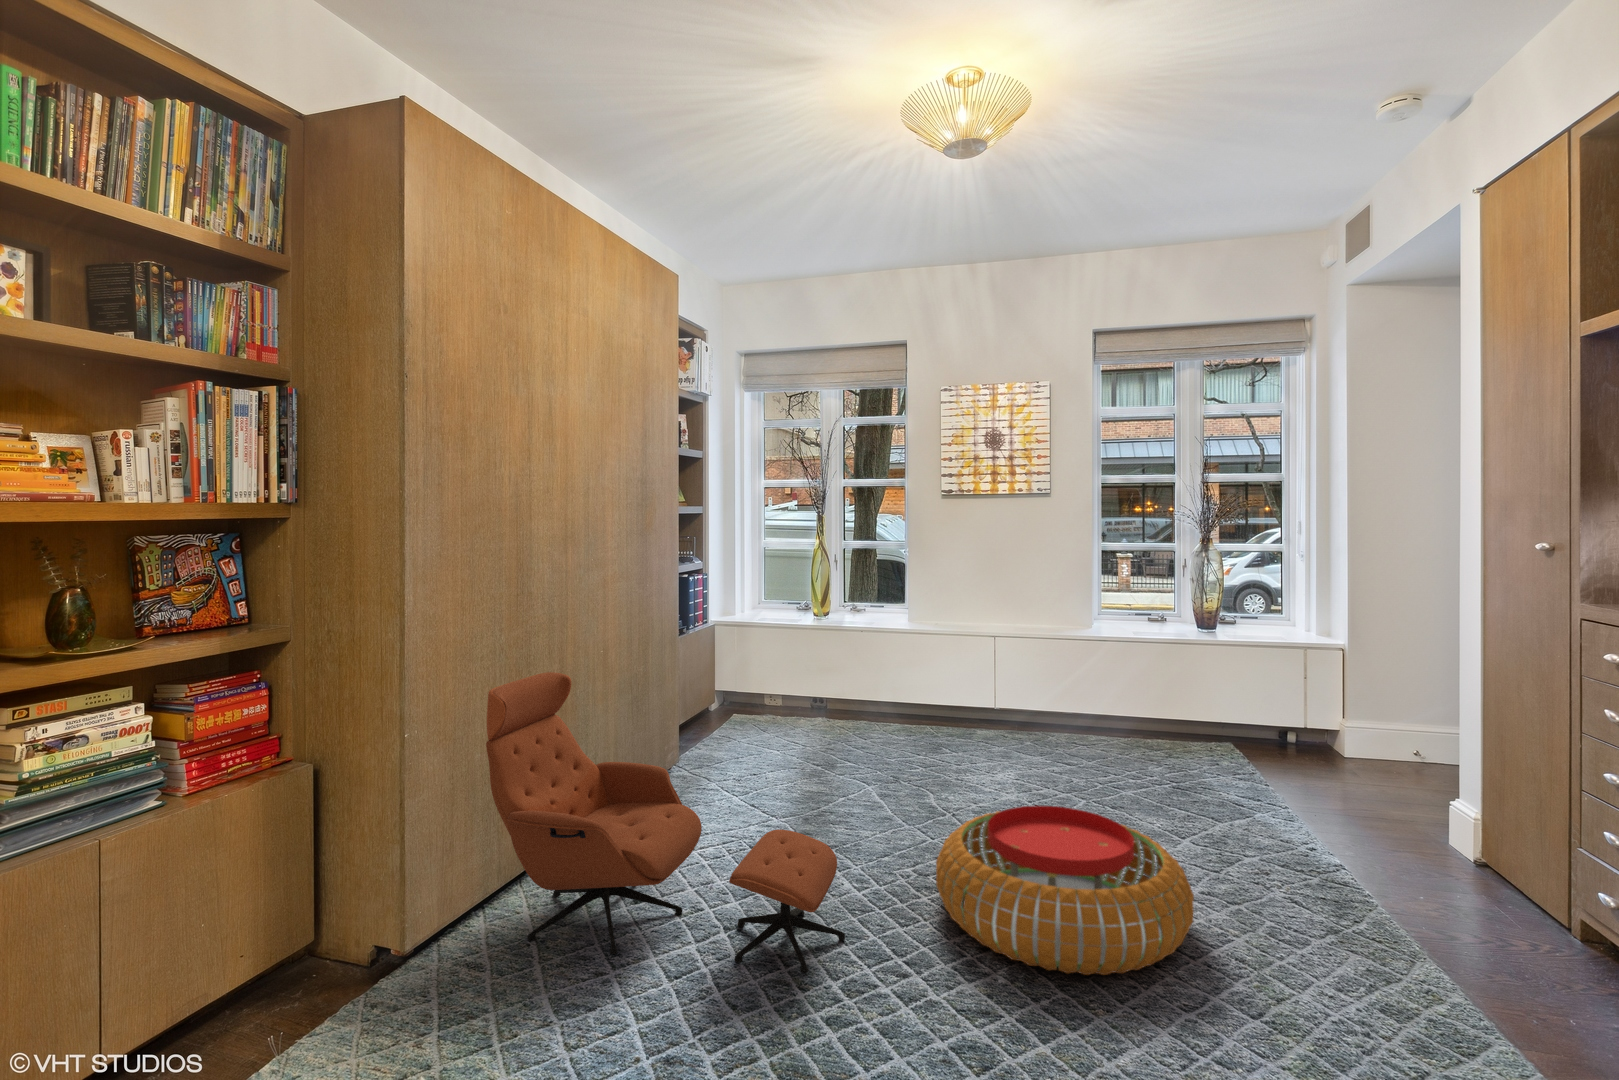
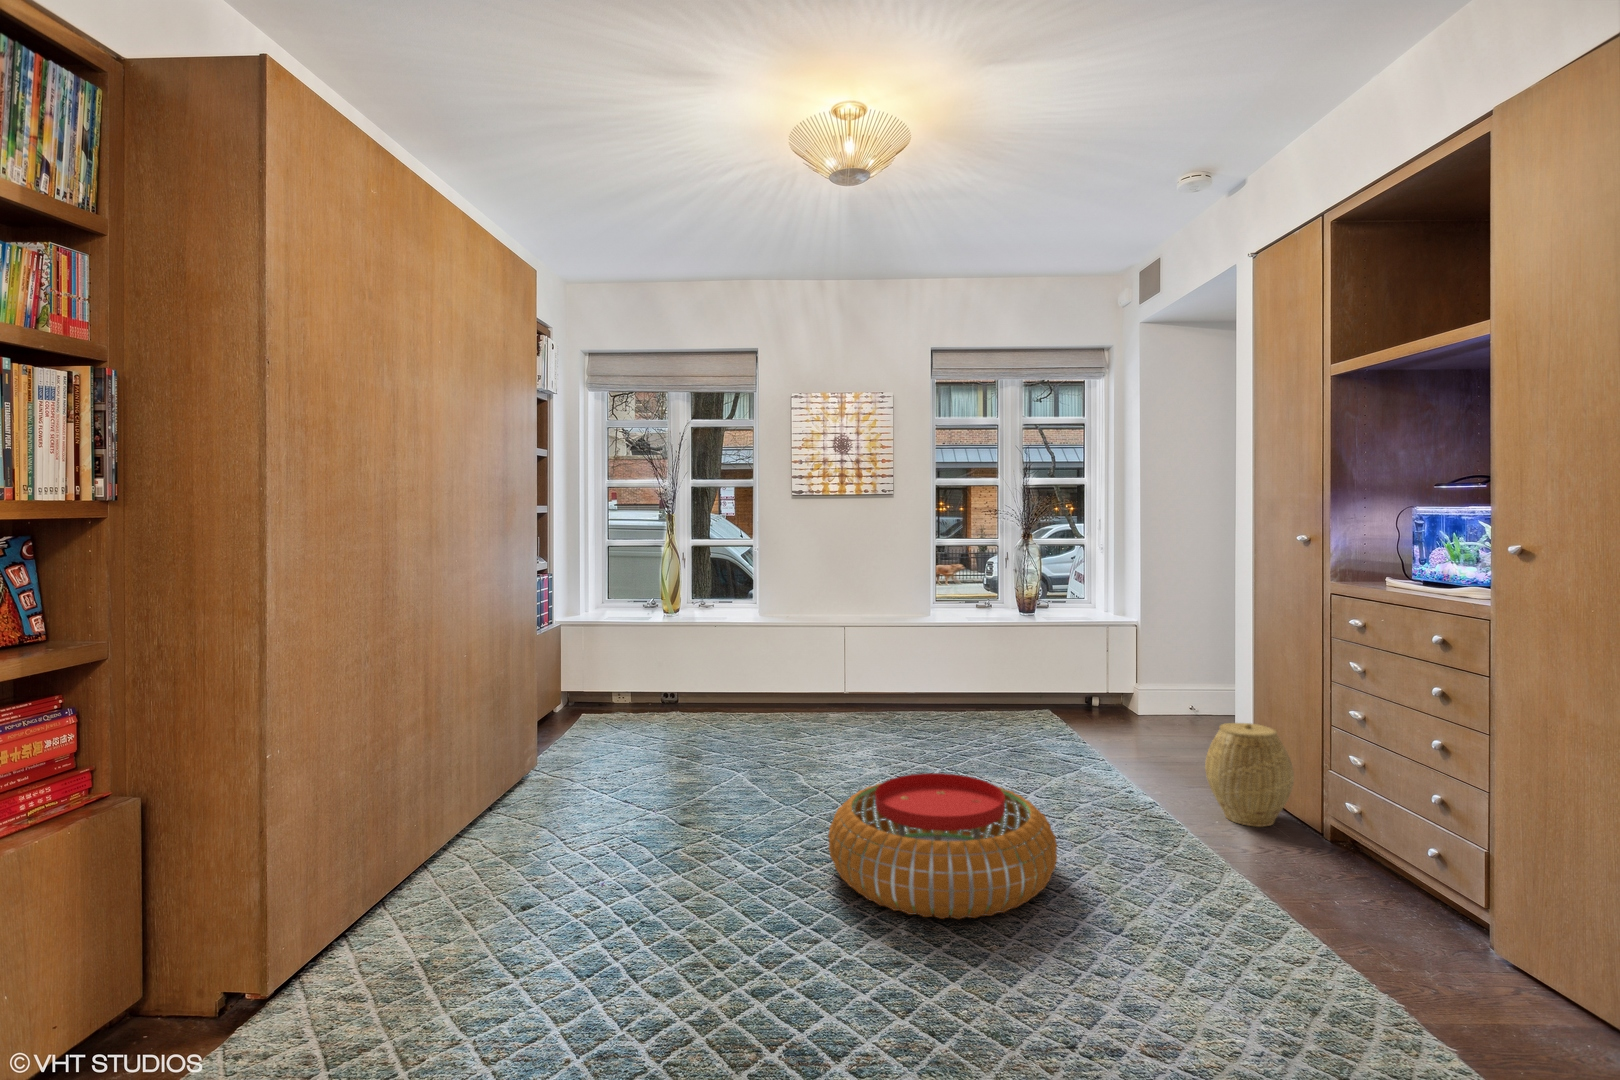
lounge chair: present [486,672,845,973] -> none [357,679,751,966]
woven basket: none [1405,781,1526,911] -> present [1205,723,1294,827]

